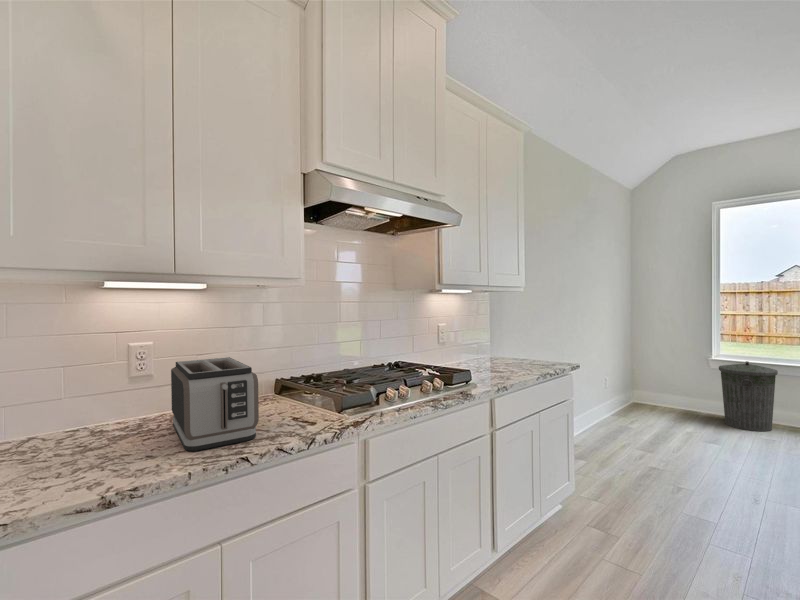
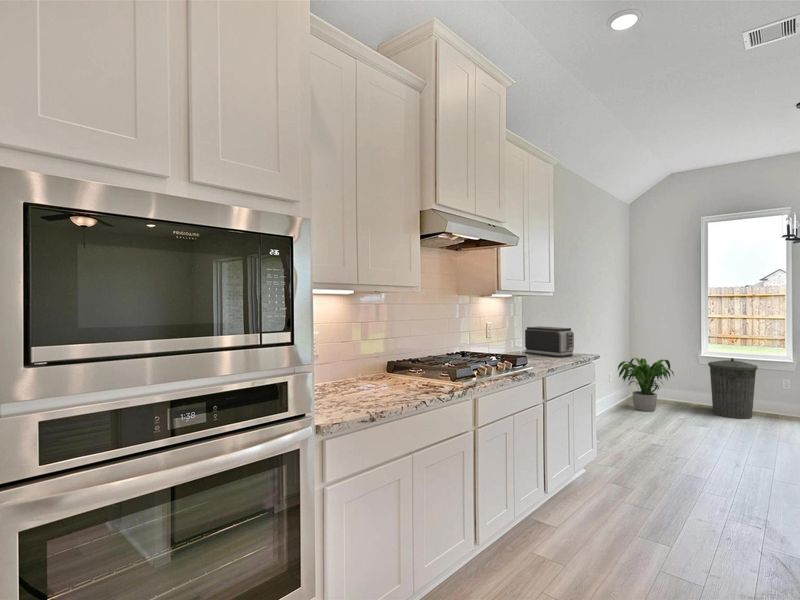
toaster: present [171,357,259,451] -> present [525,326,574,357]
potted plant: none [614,361,680,421] -> present [618,358,674,411]

